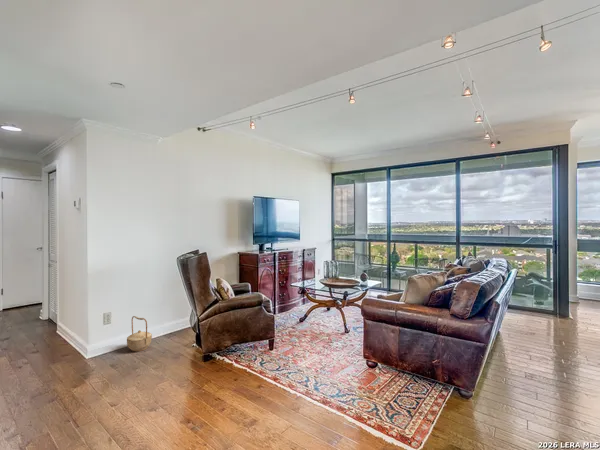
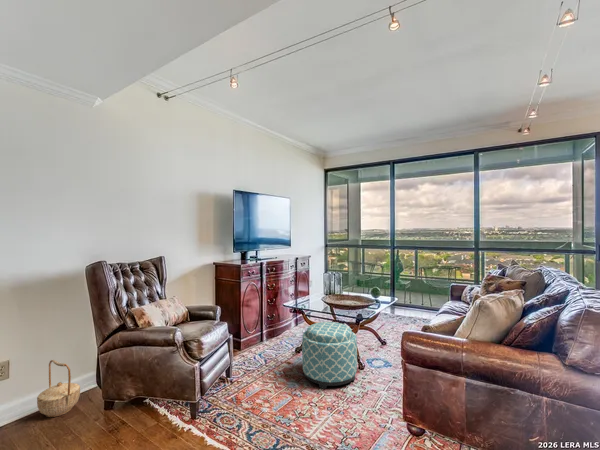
ottoman: none [302,297,342,342] -> present [302,322,357,389]

